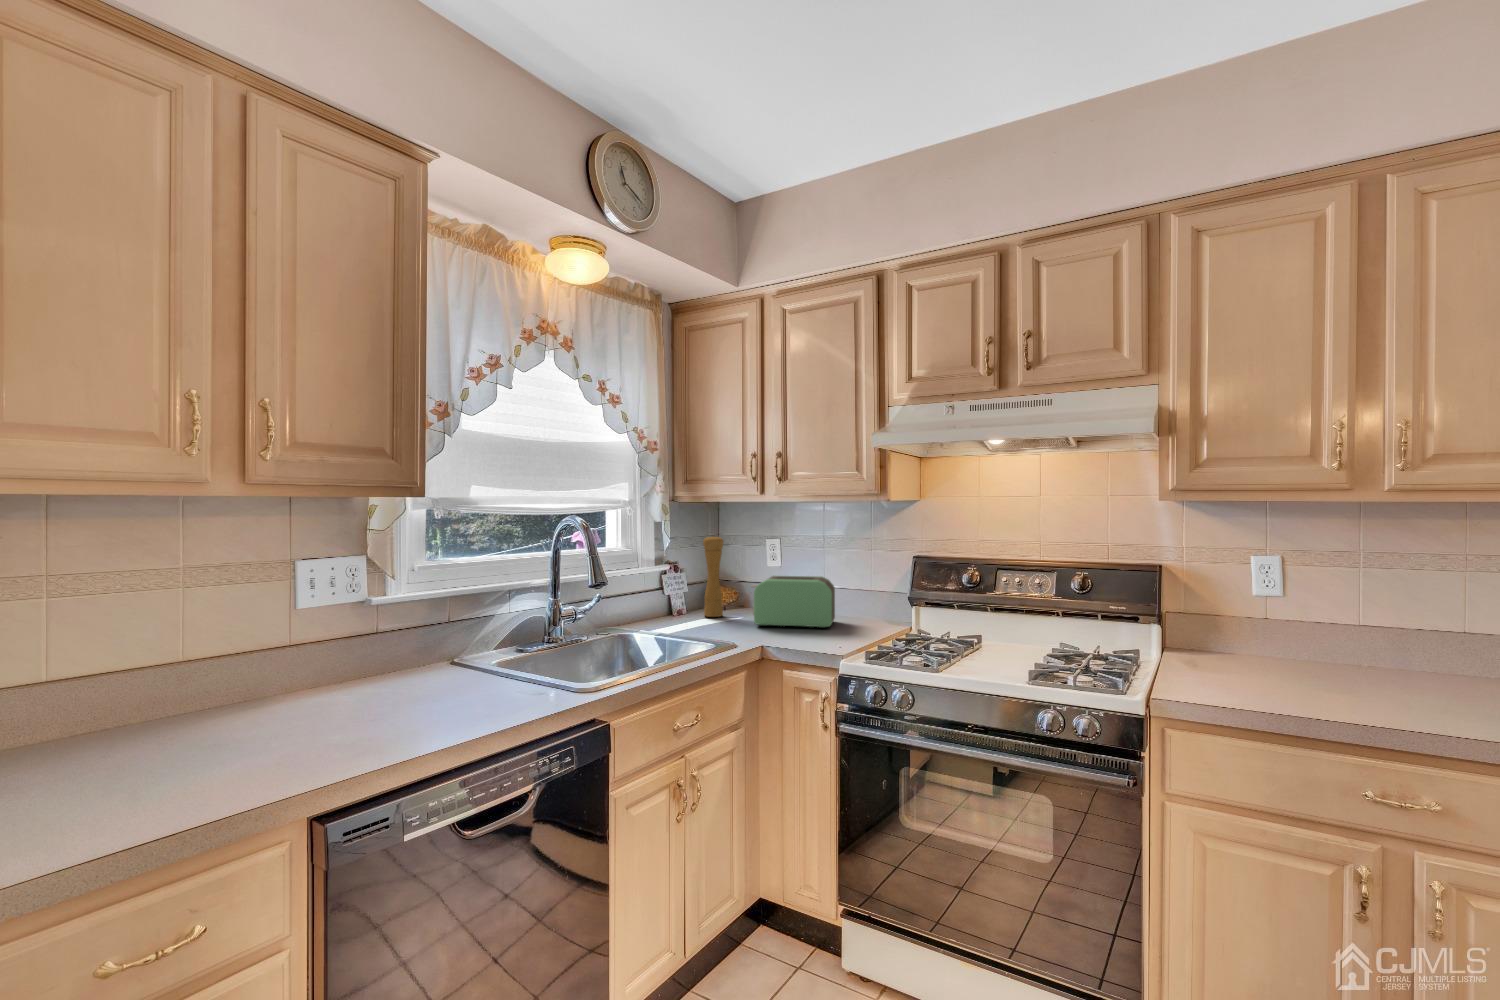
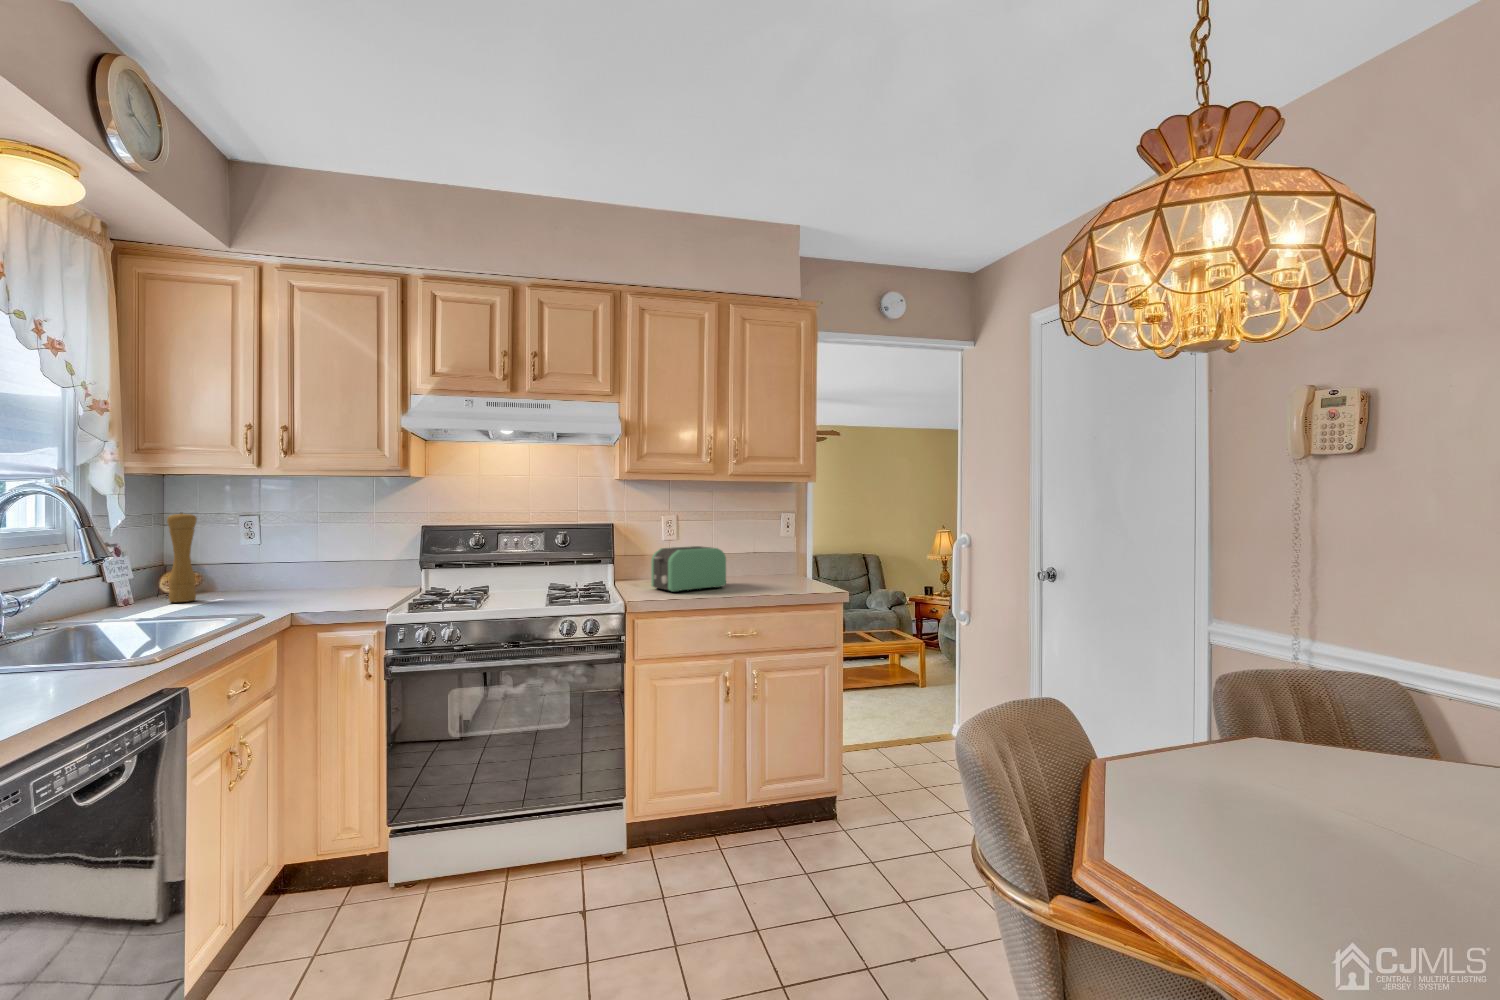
toaster: present [752,576,835,628] -> present [651,546,726,592]

